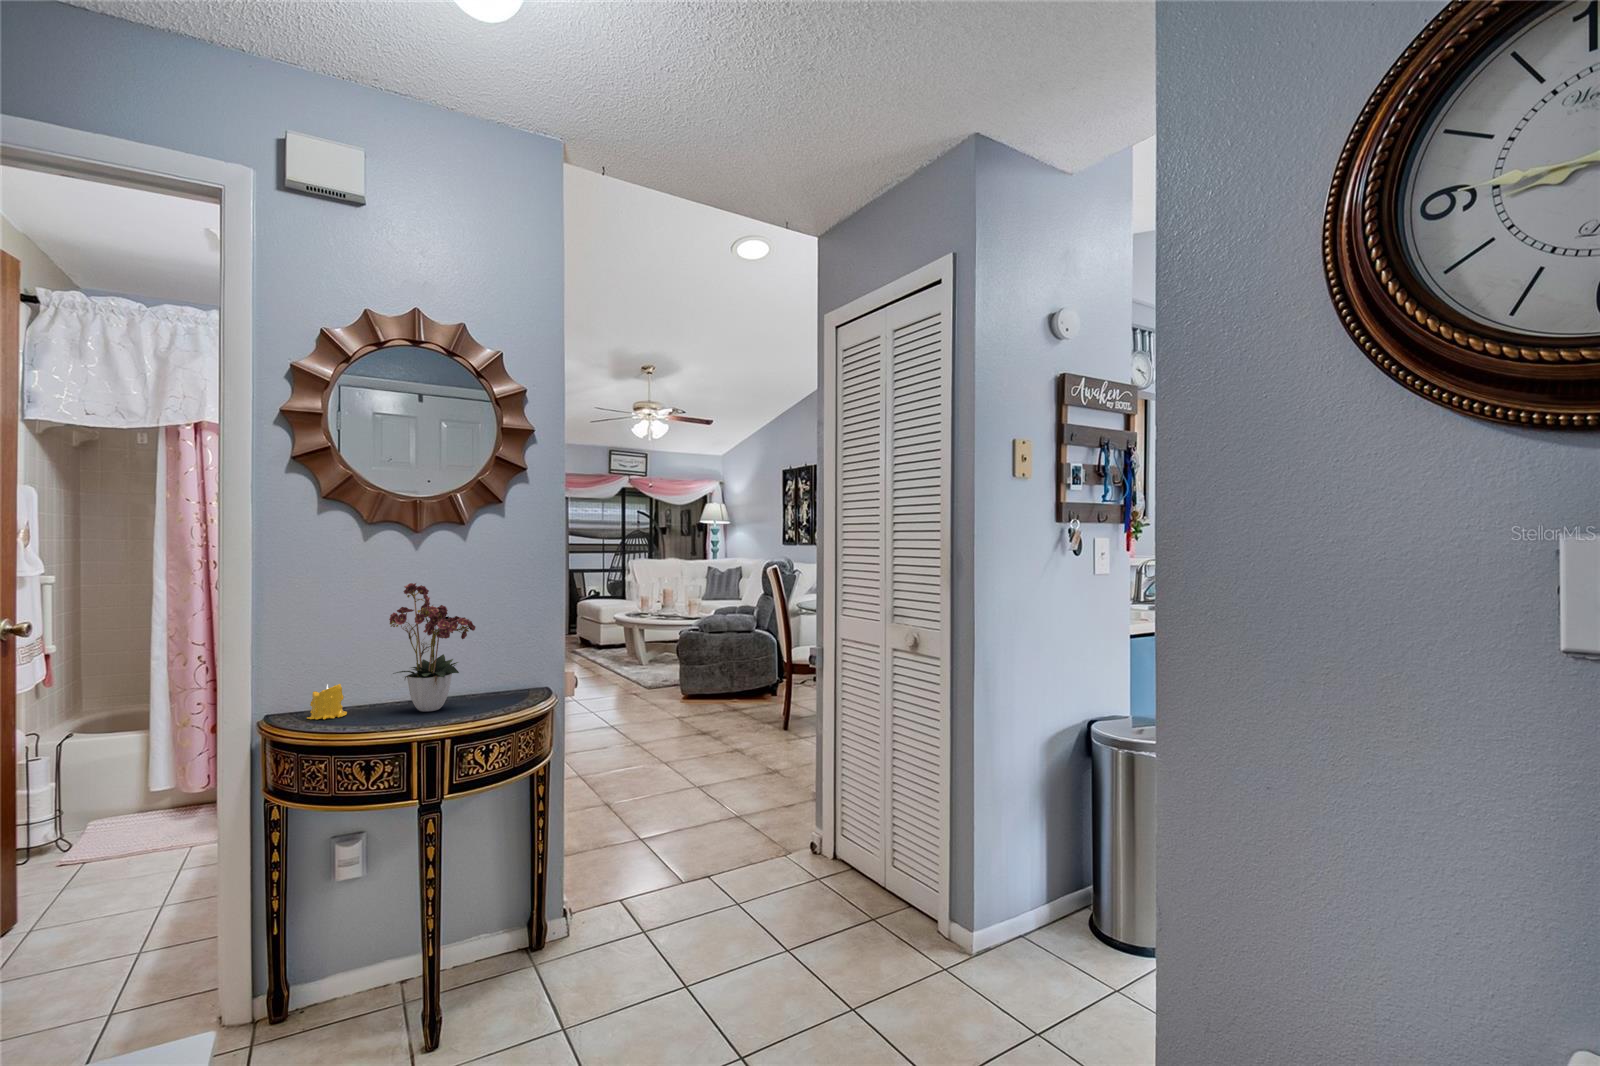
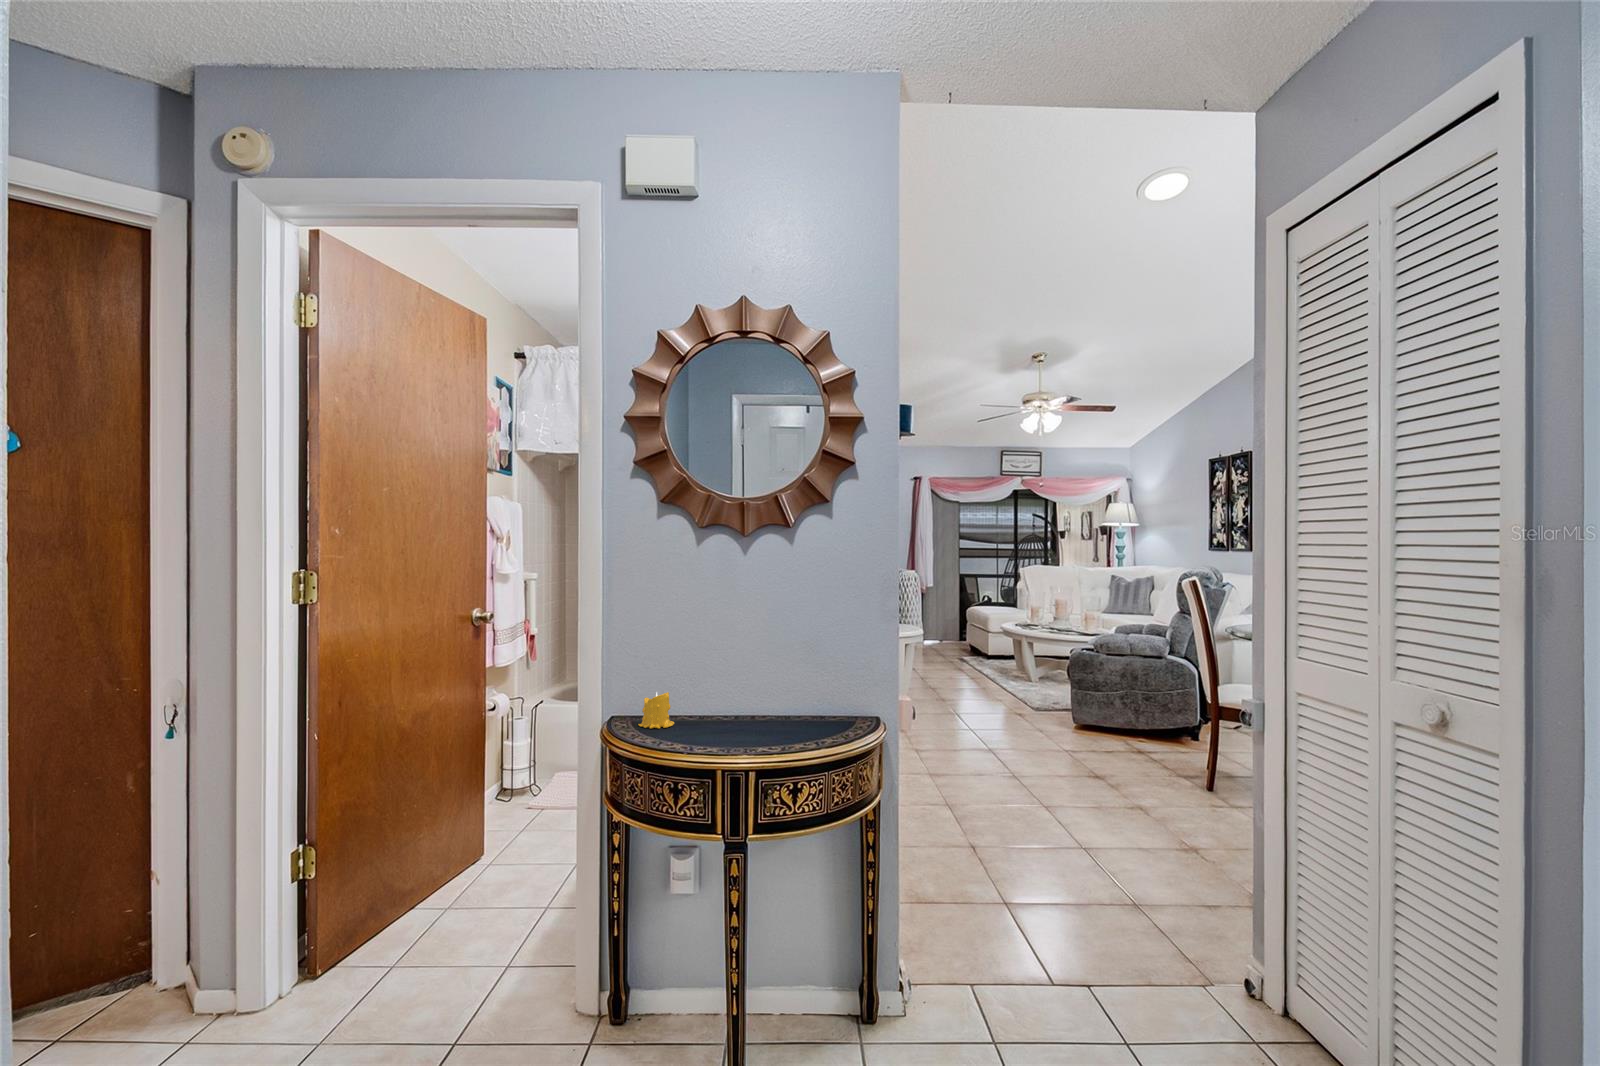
flower arrangement: present [389,583,476,711] -> none [705,583,800,732]

